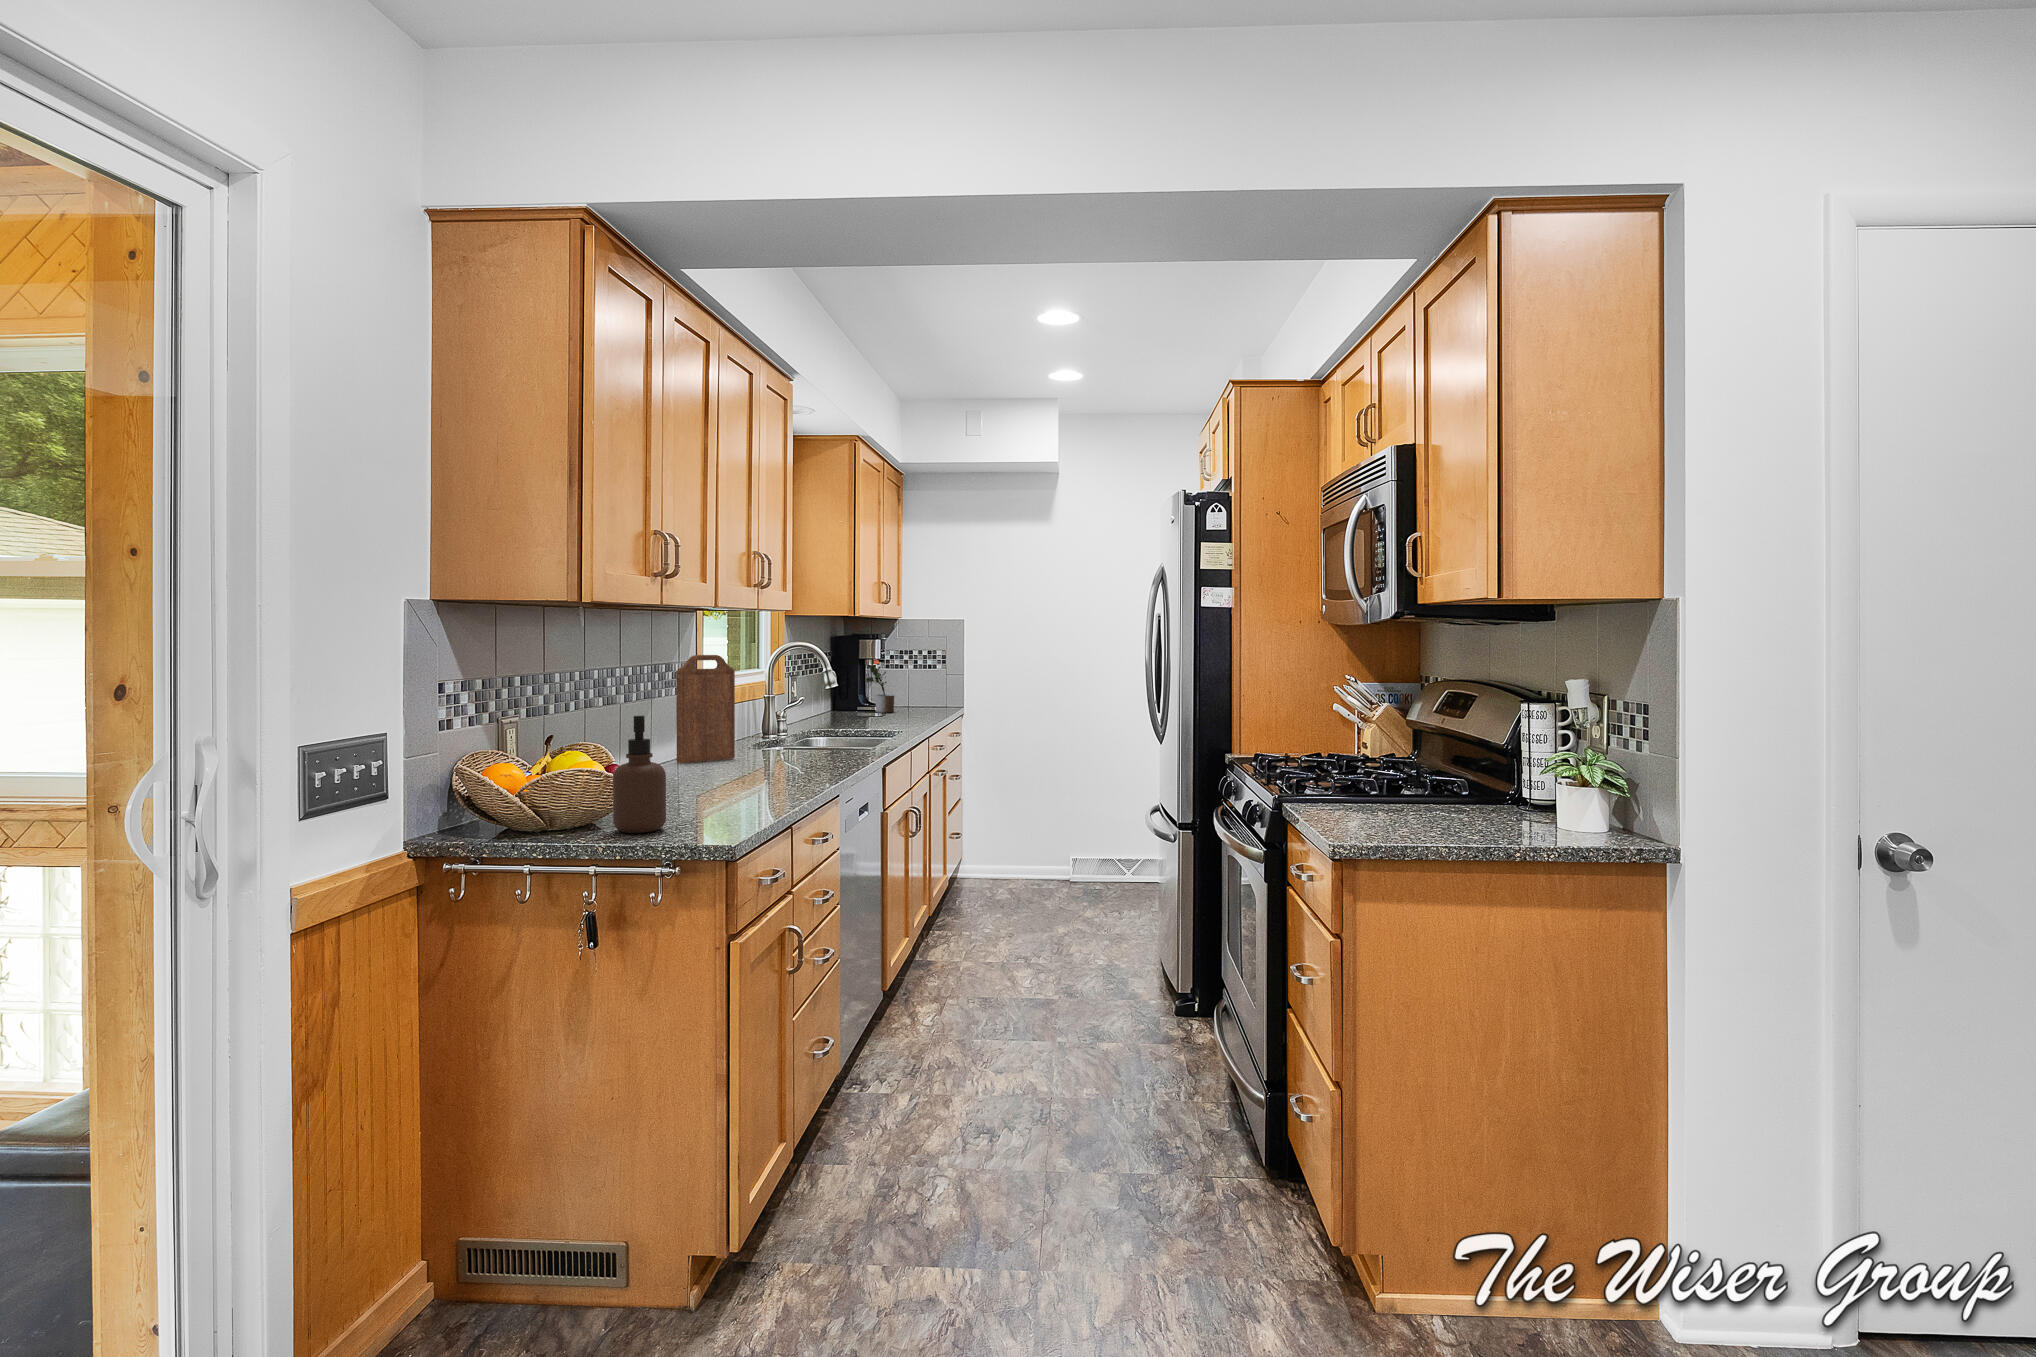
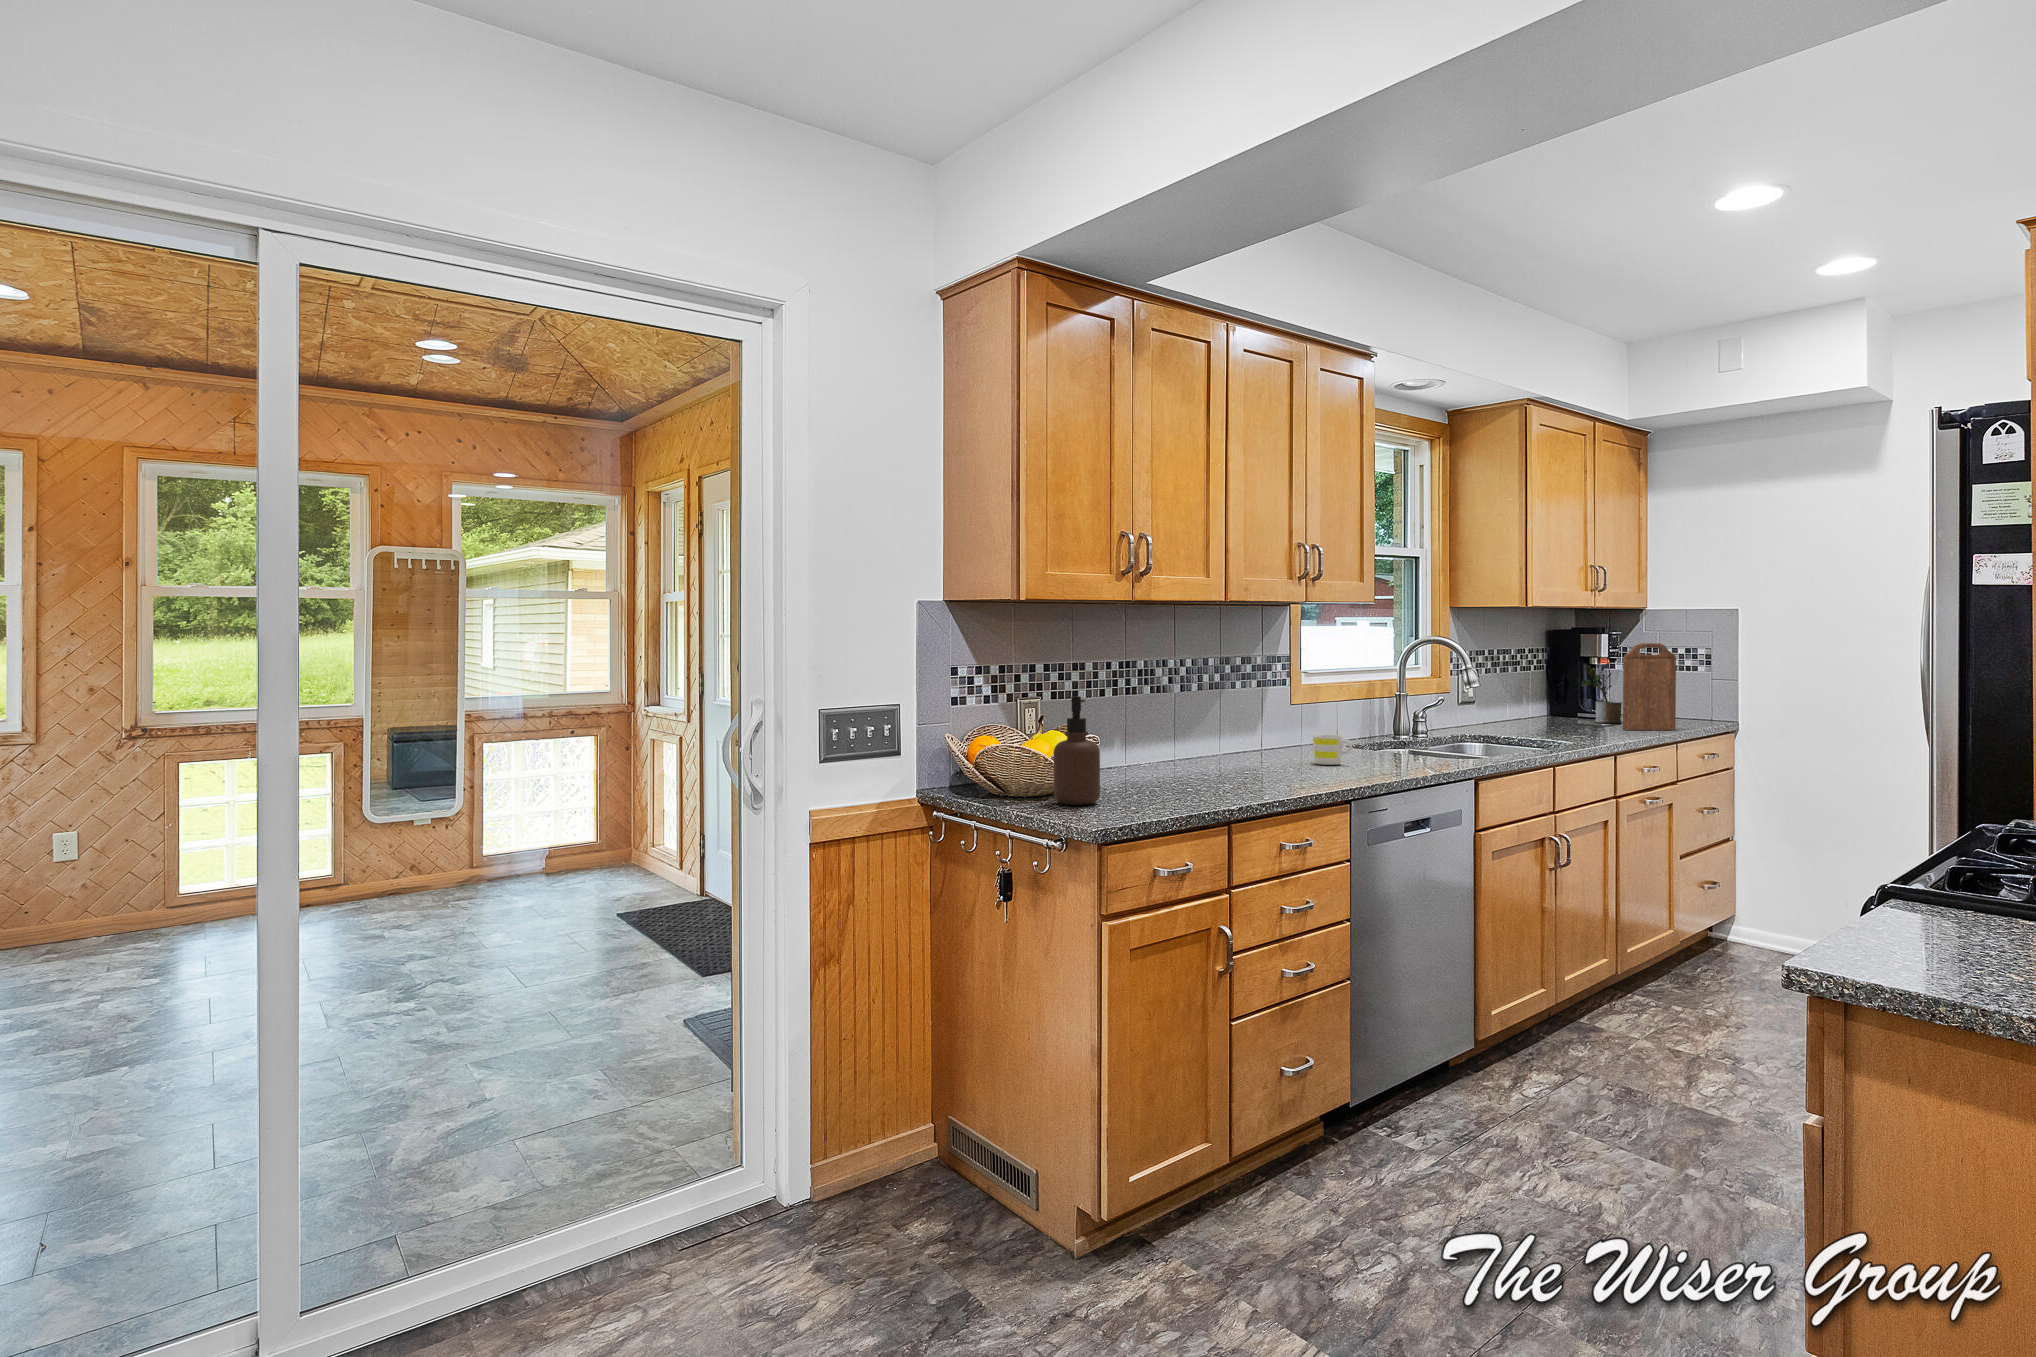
cutting board: present [676,655,735,763] -> present [1623,643,1676,730]
mug: none [755,738,793,766] -> present [1313,735,1352,765]

